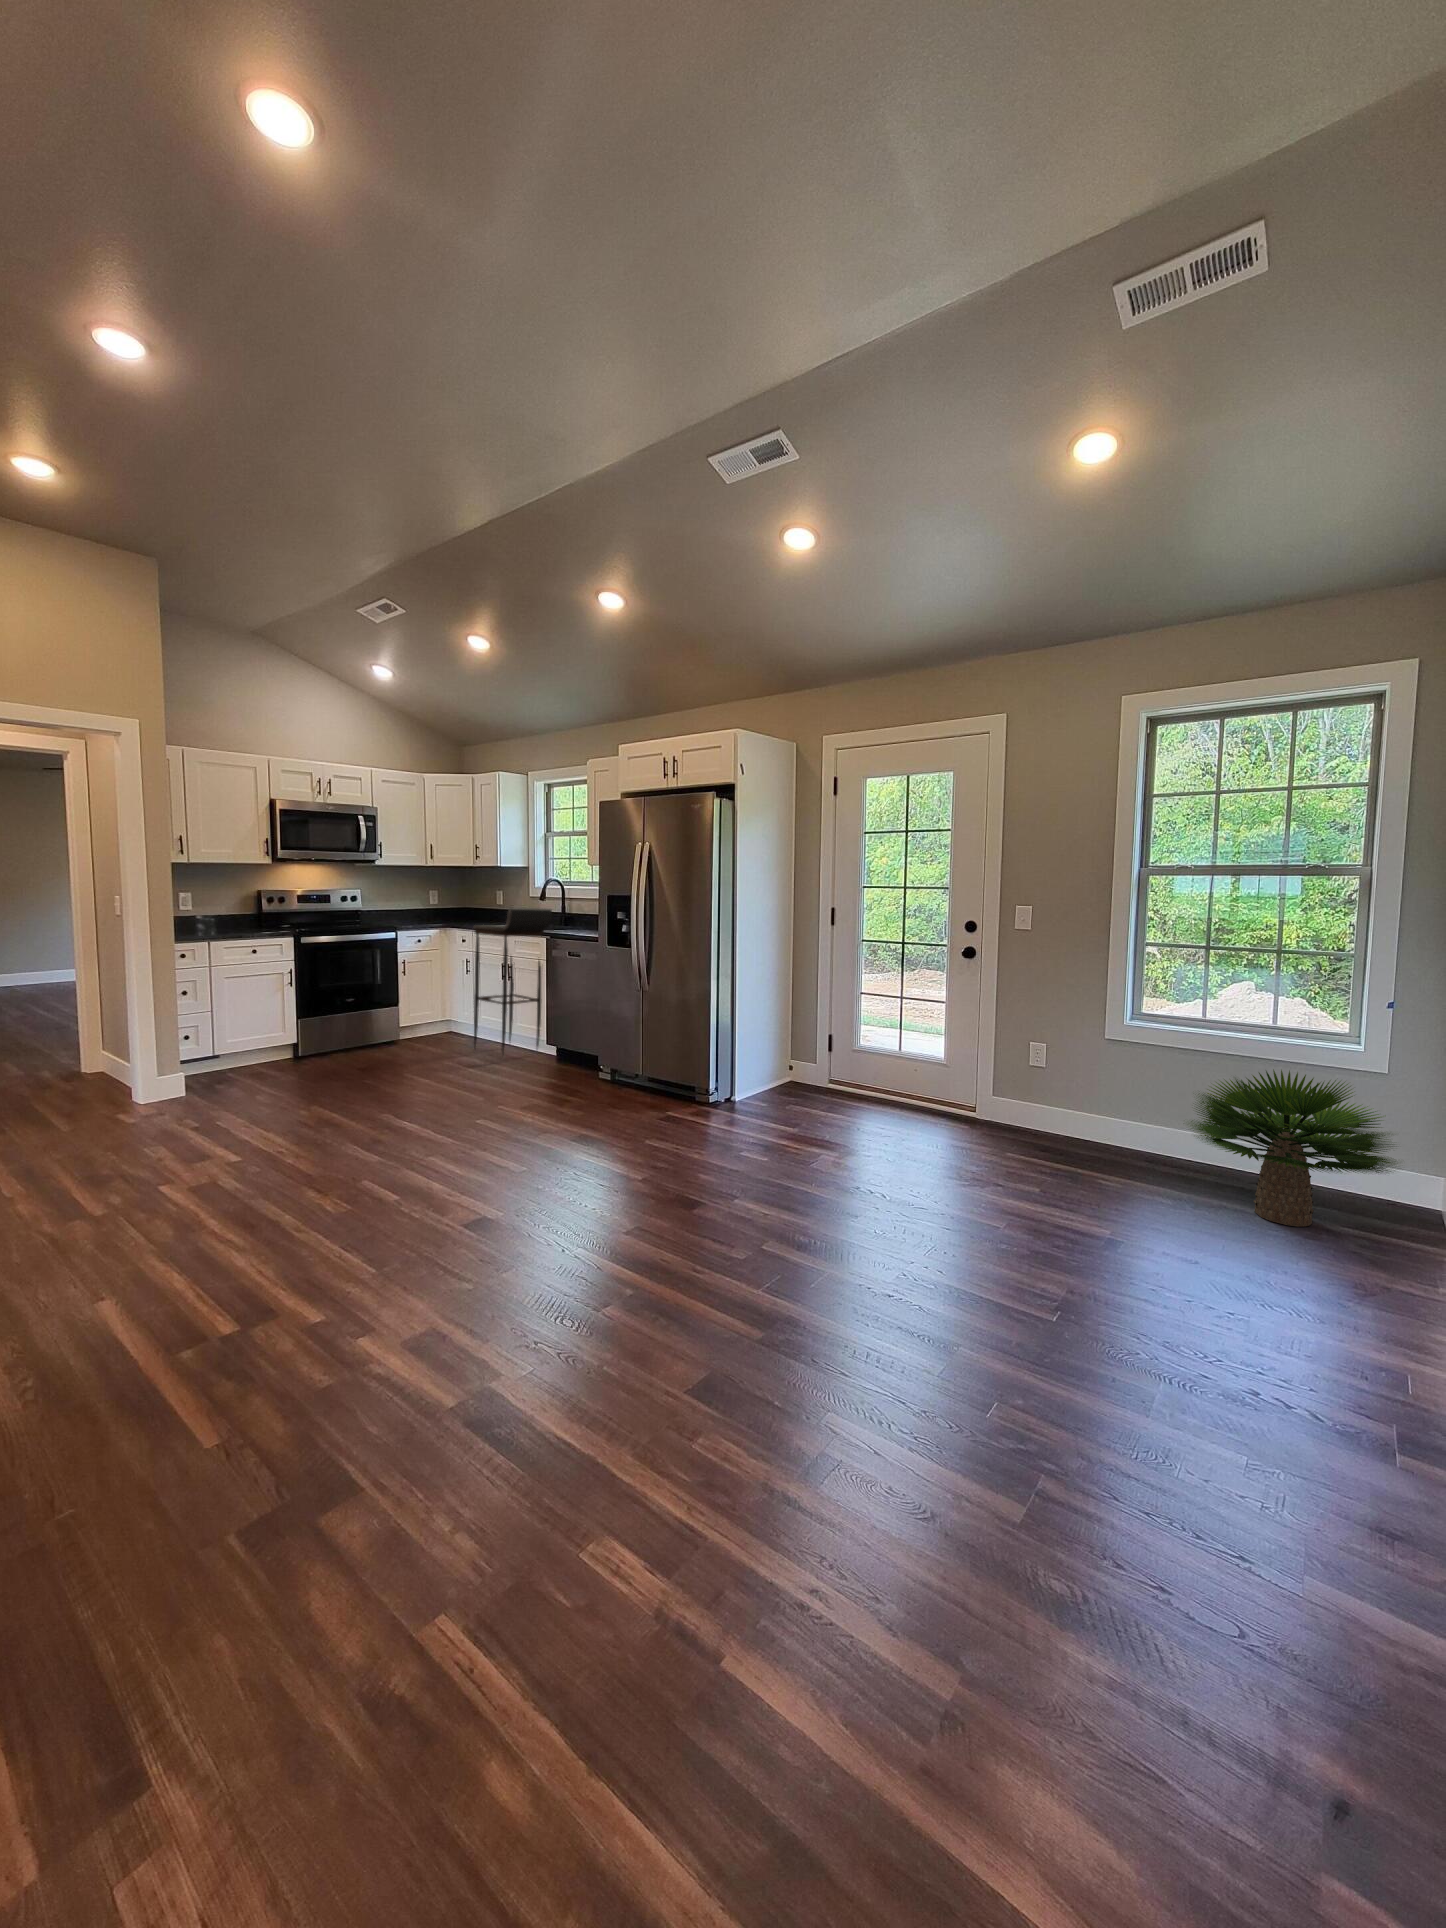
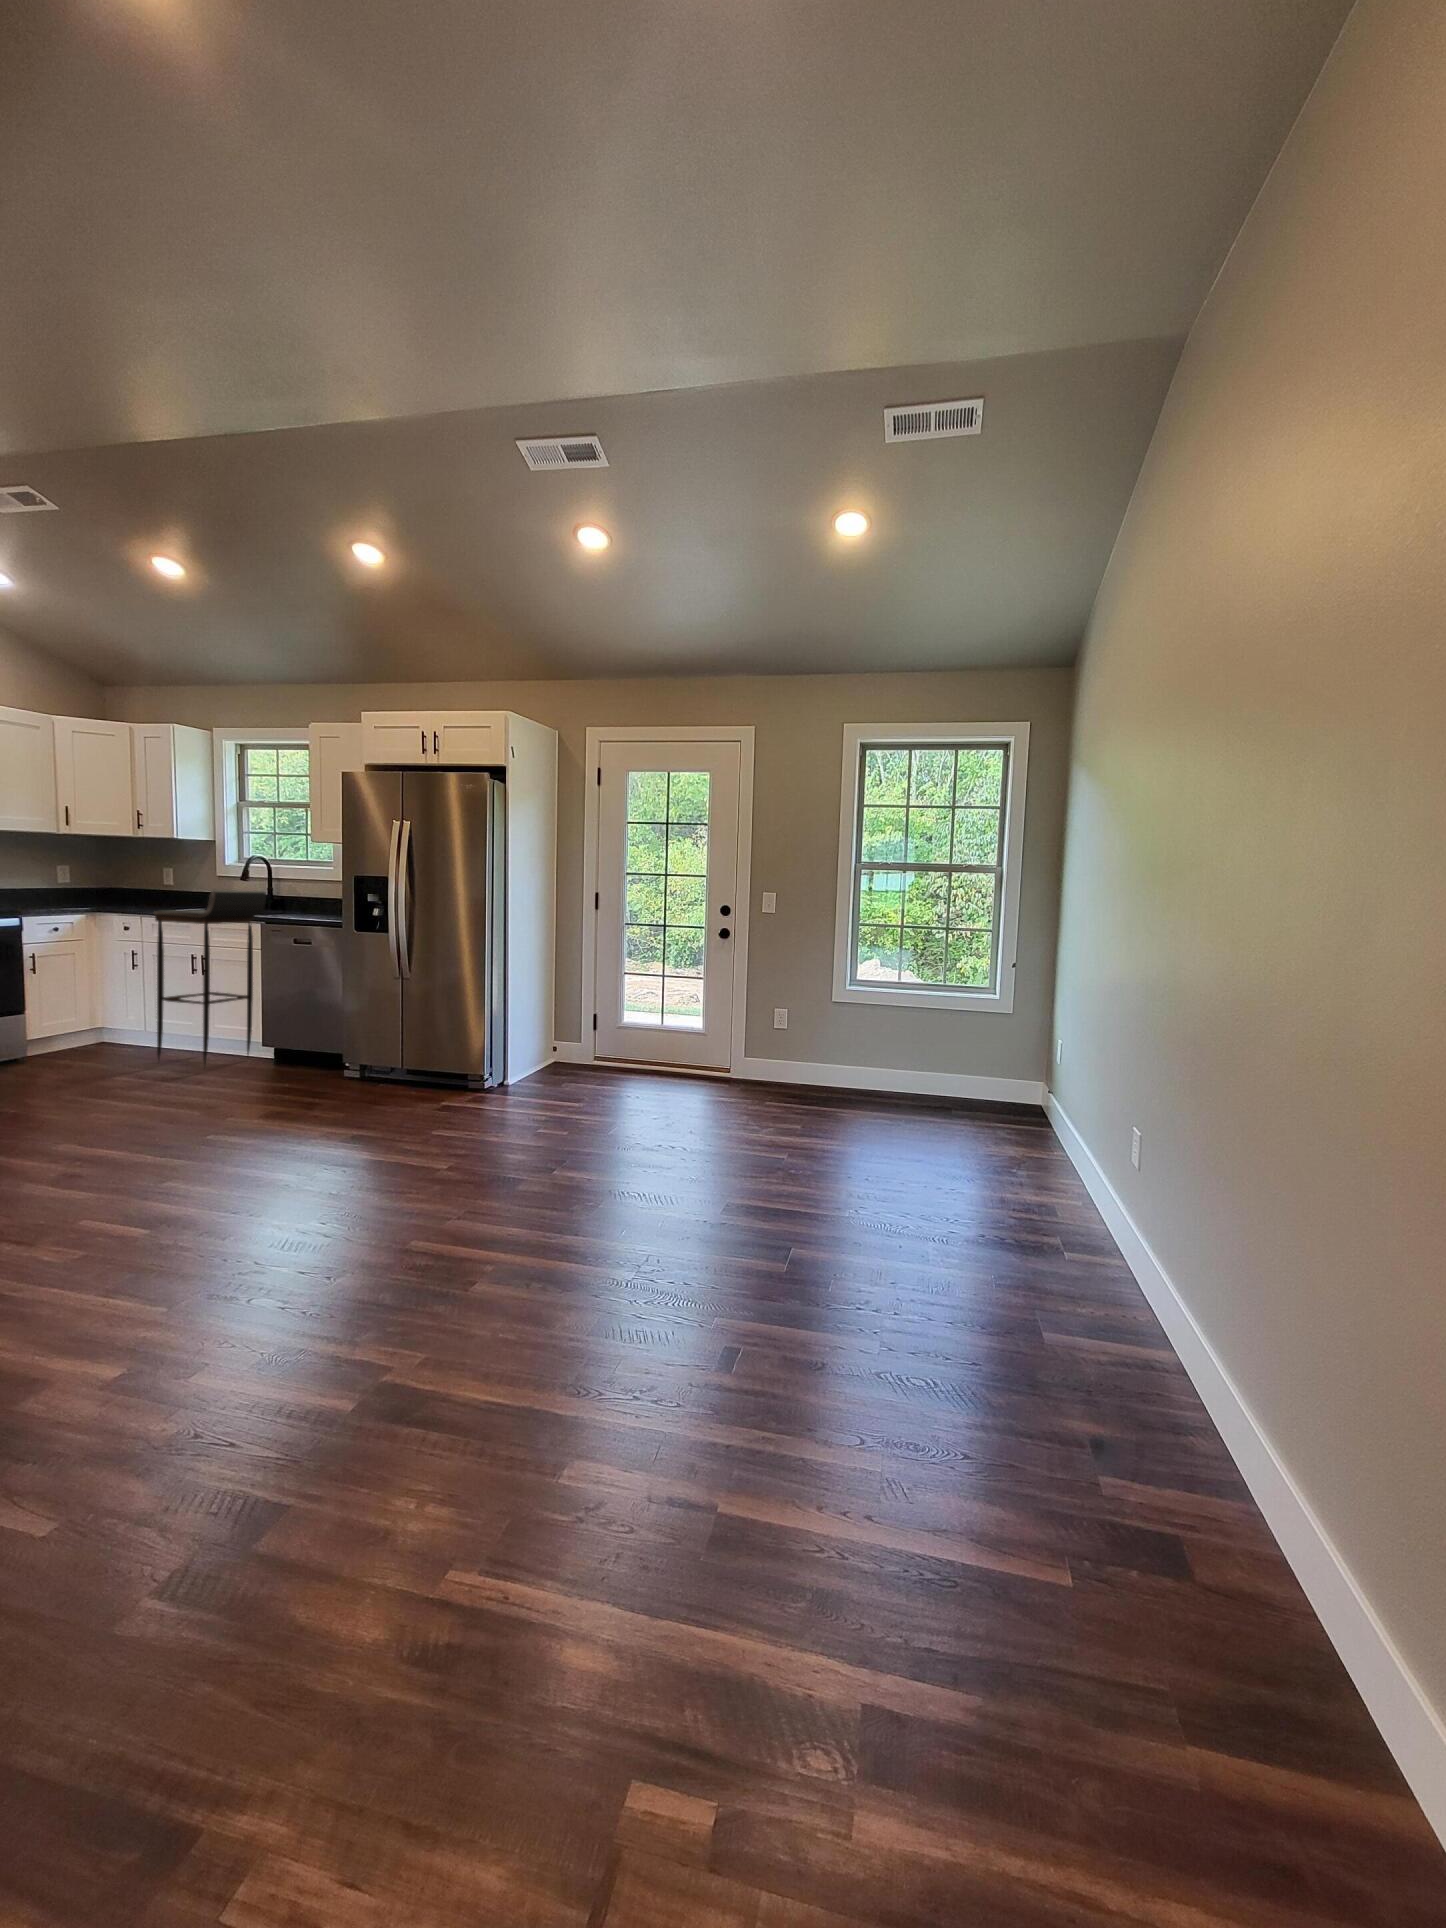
potted plant: present [1191,1069,1396,1227] -> none [893,1012,1030,1125]

